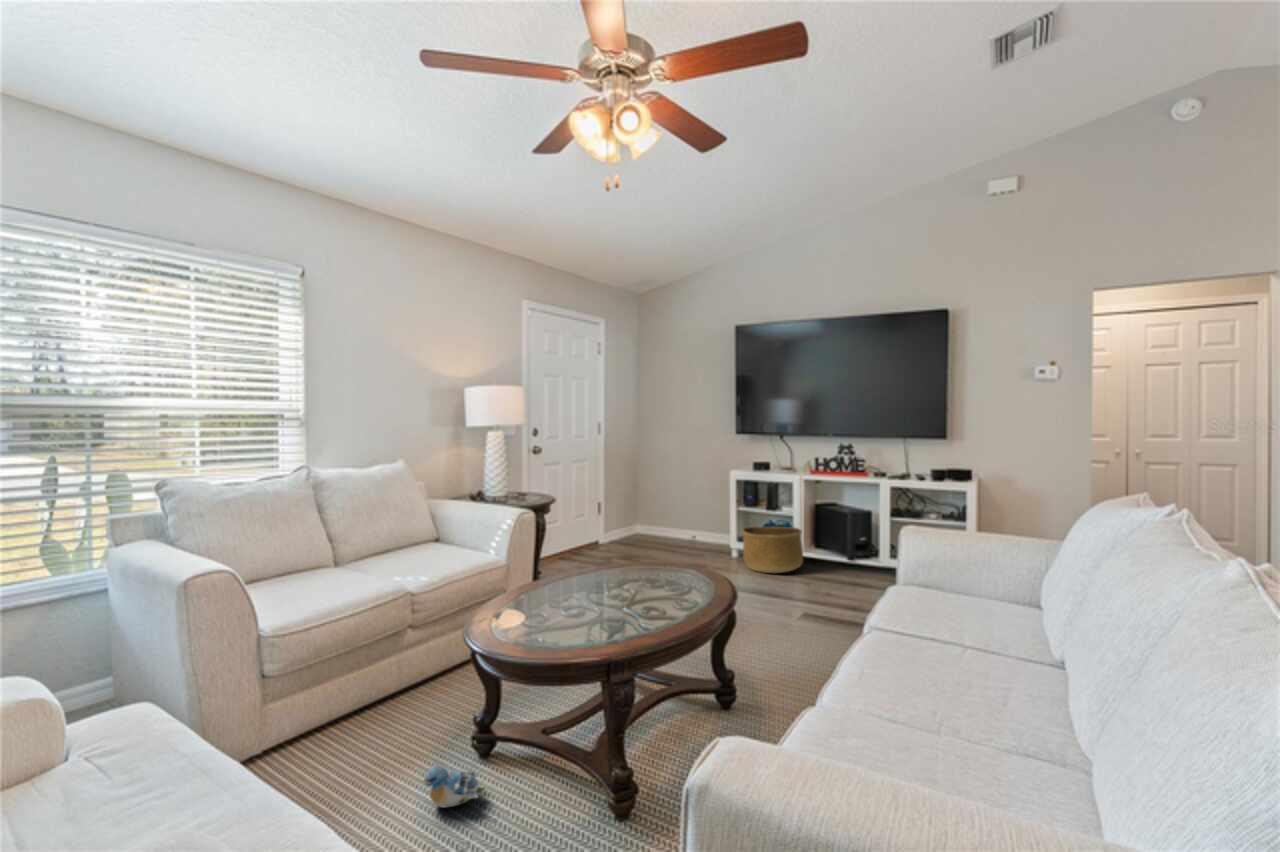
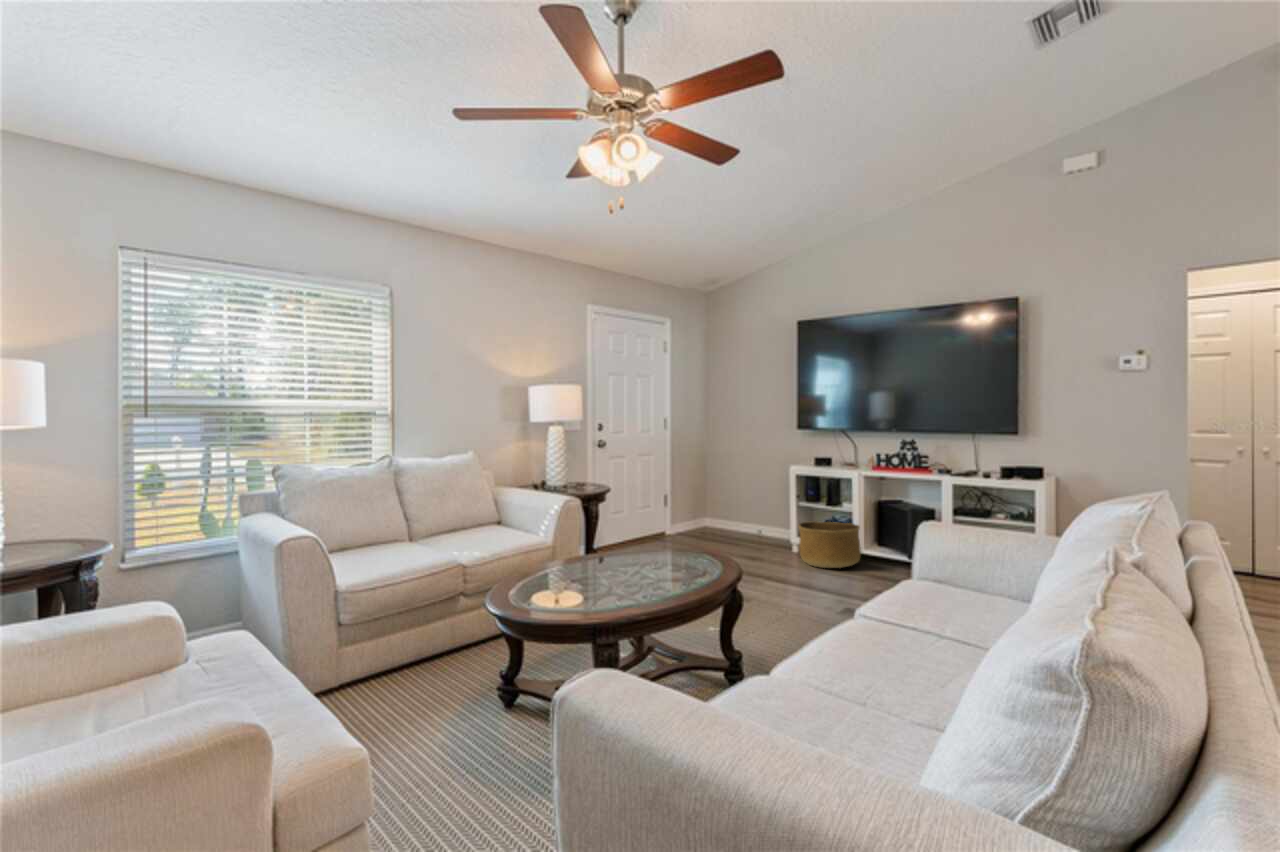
plush toy: present [424,765,485,807] -> none [453,704,504,739]

